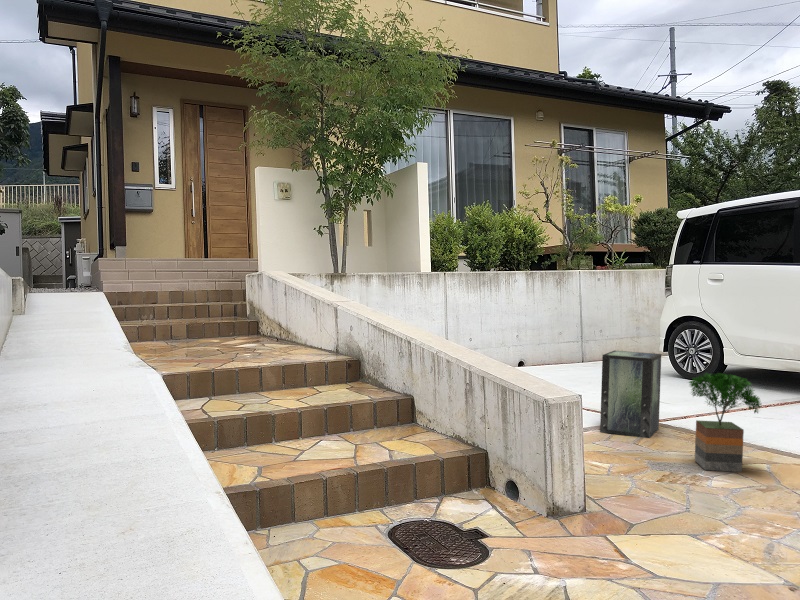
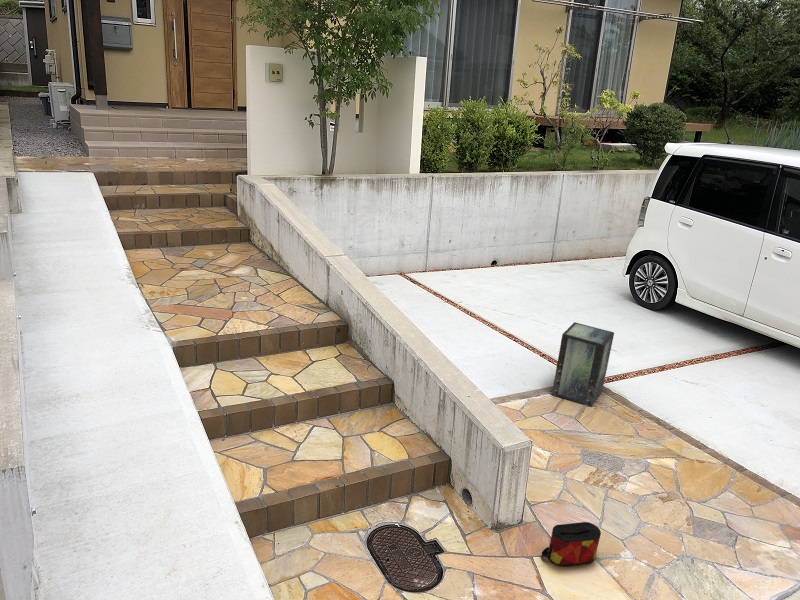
potted tree: present [689,373,761,472] -> none [623,382,685,466]
bag: none [615,488,686,540] -> present [542,522,601,566]

